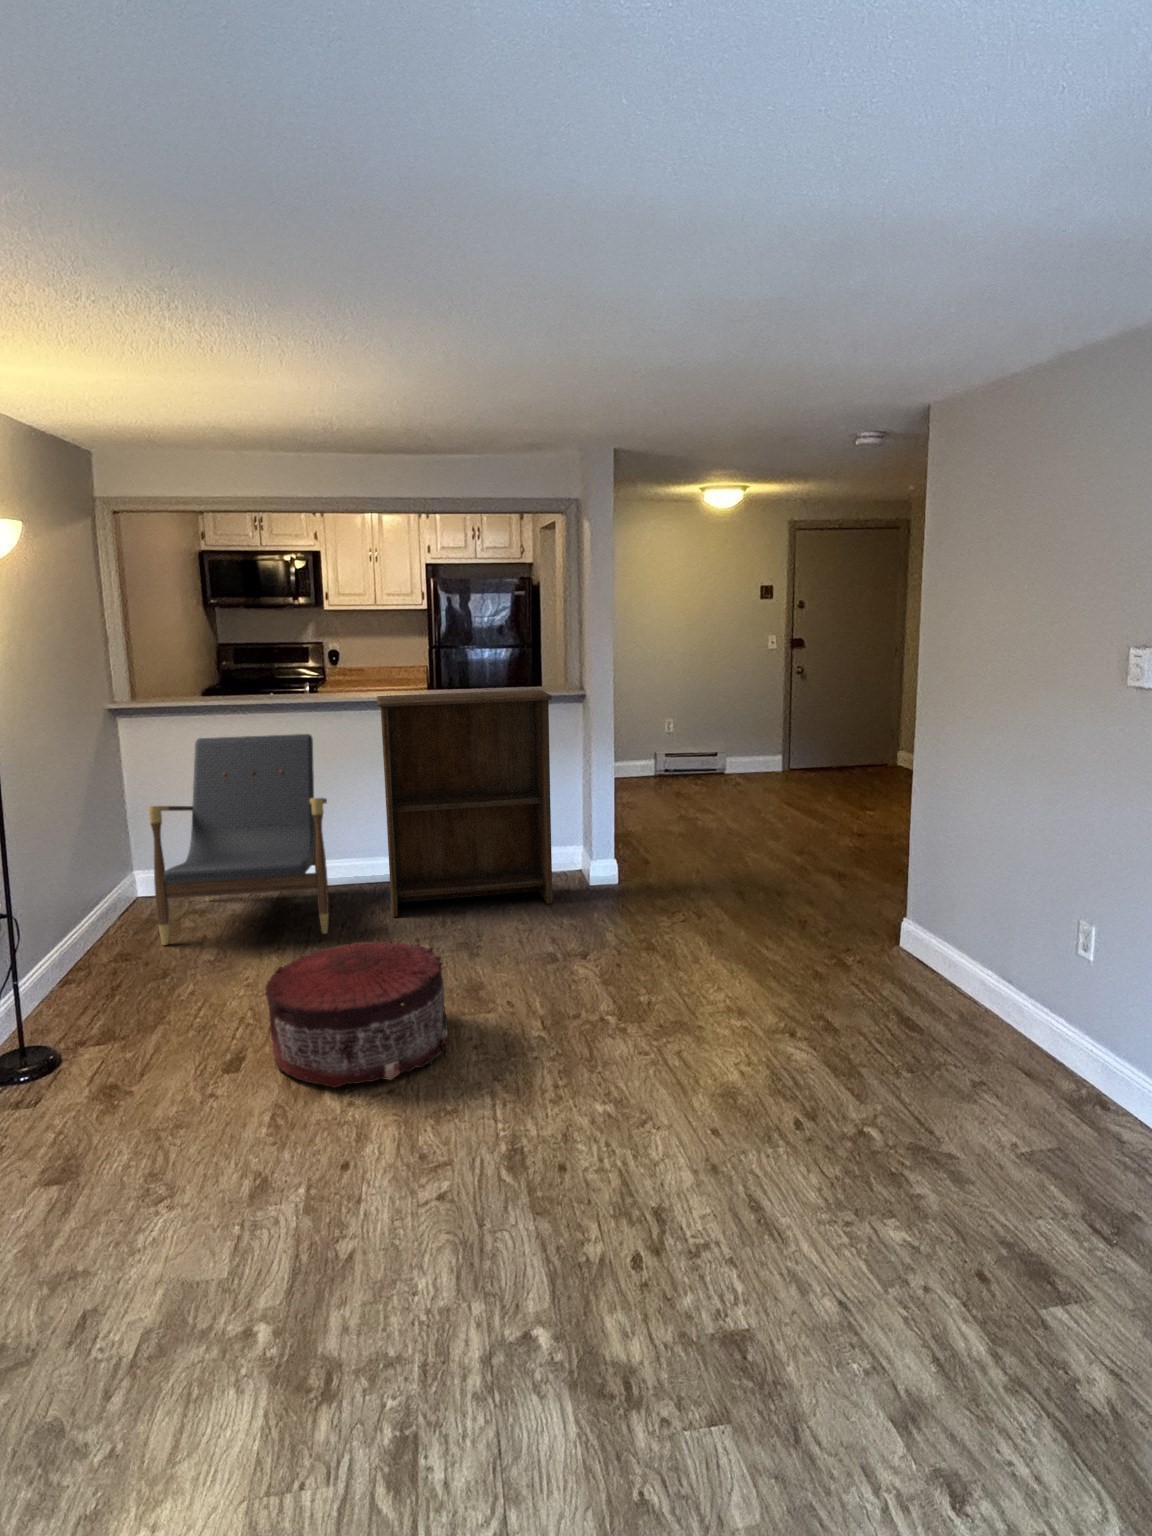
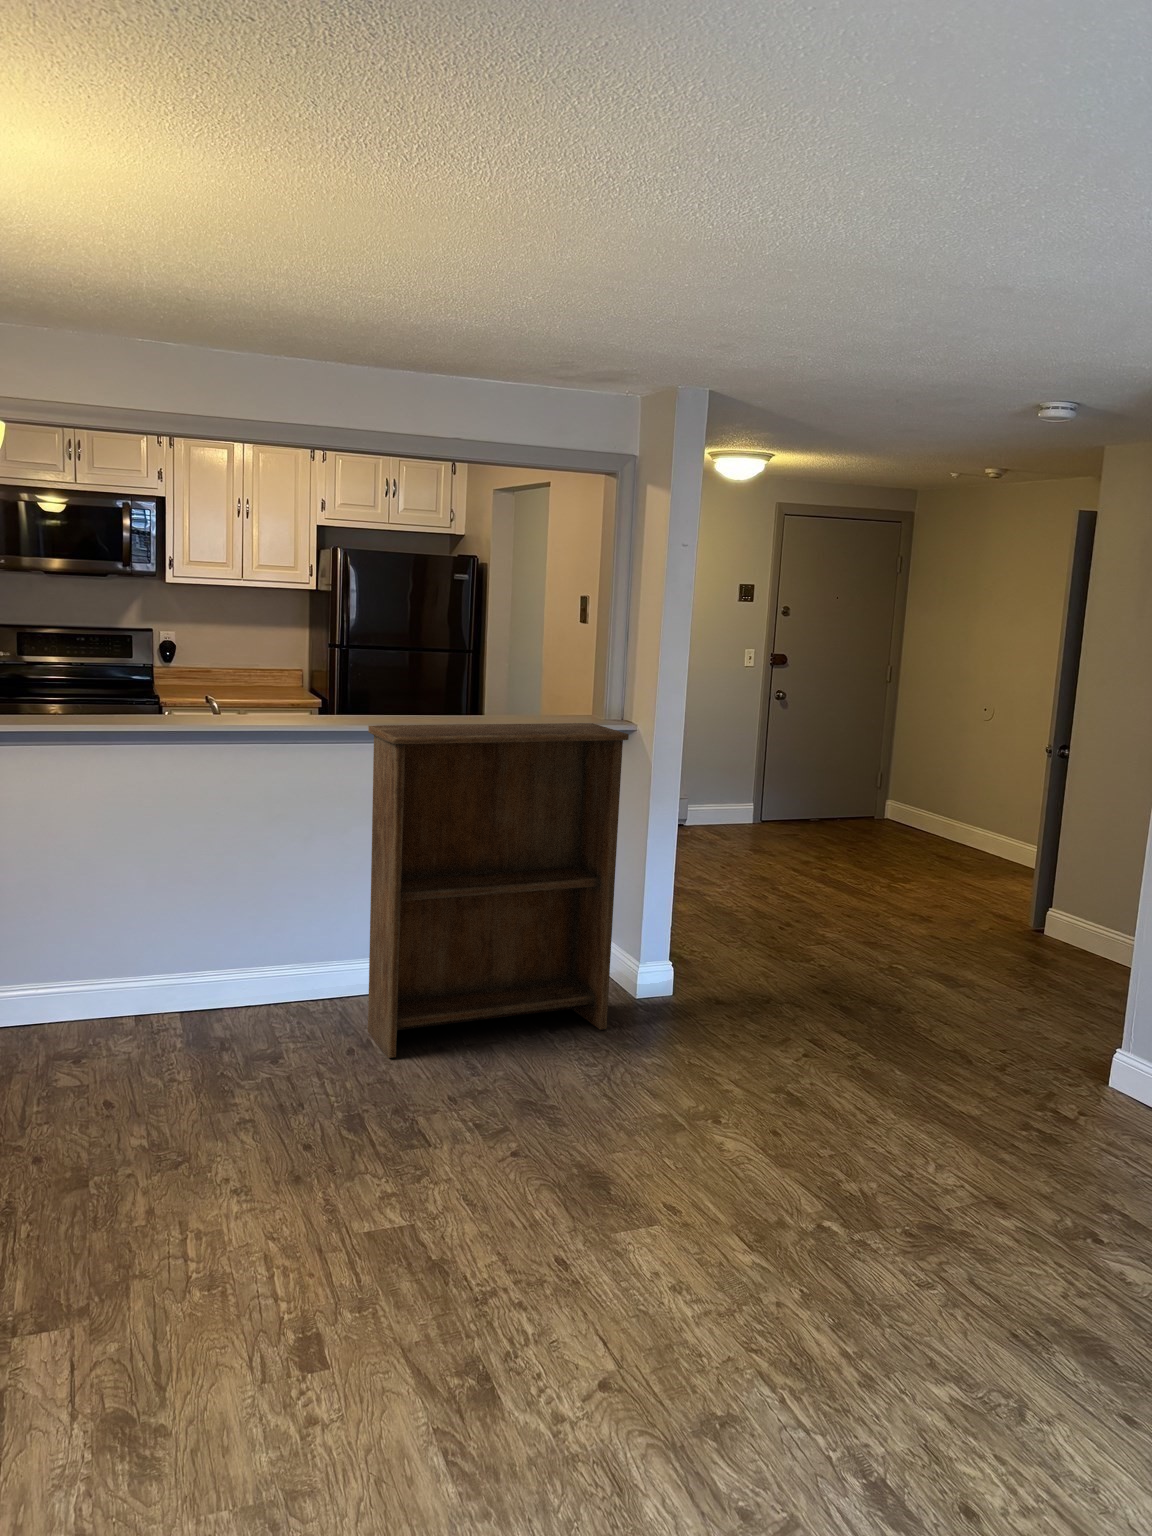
lounge chair: present [149,734,329,945] -> none [31,778,309,1123]
pouf: present [265,940,448,1088] -> none [360,1119,651,1390]

